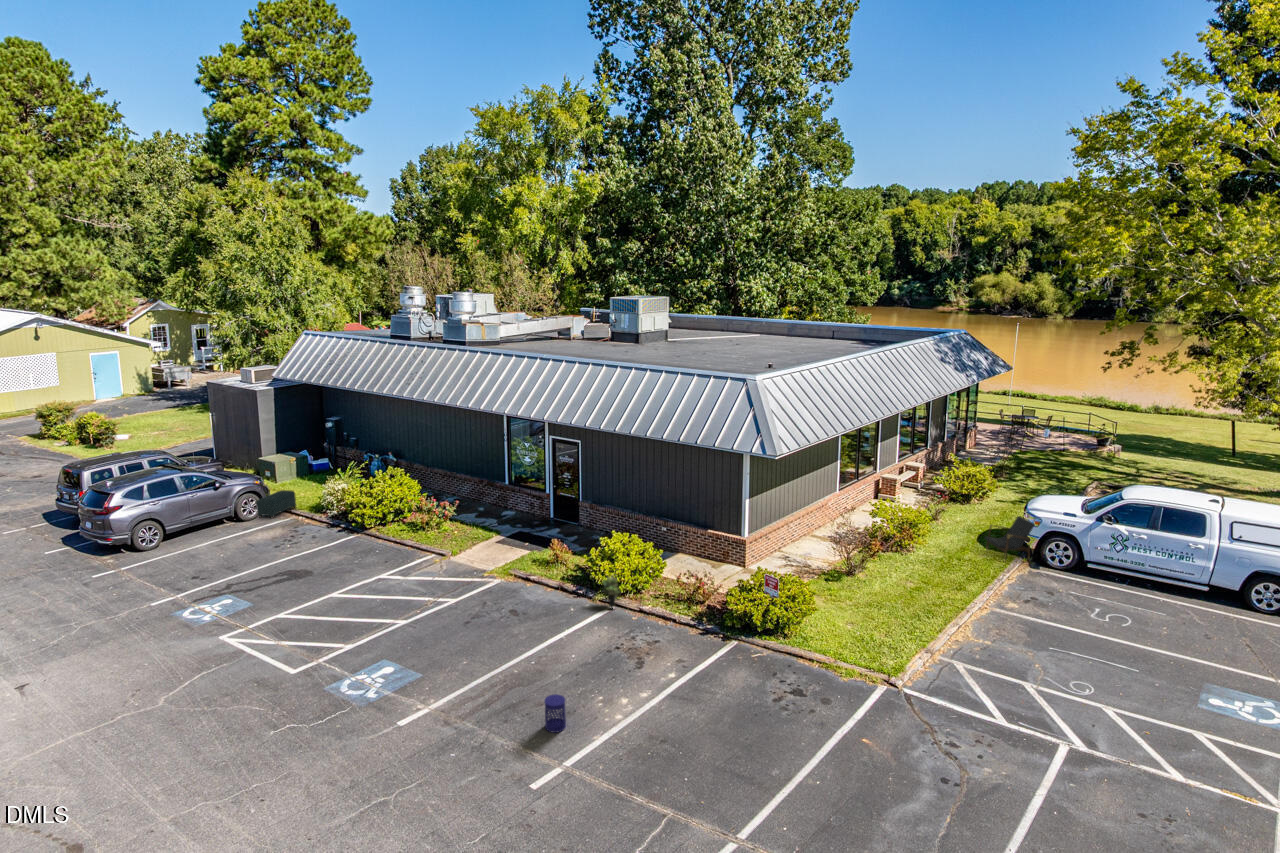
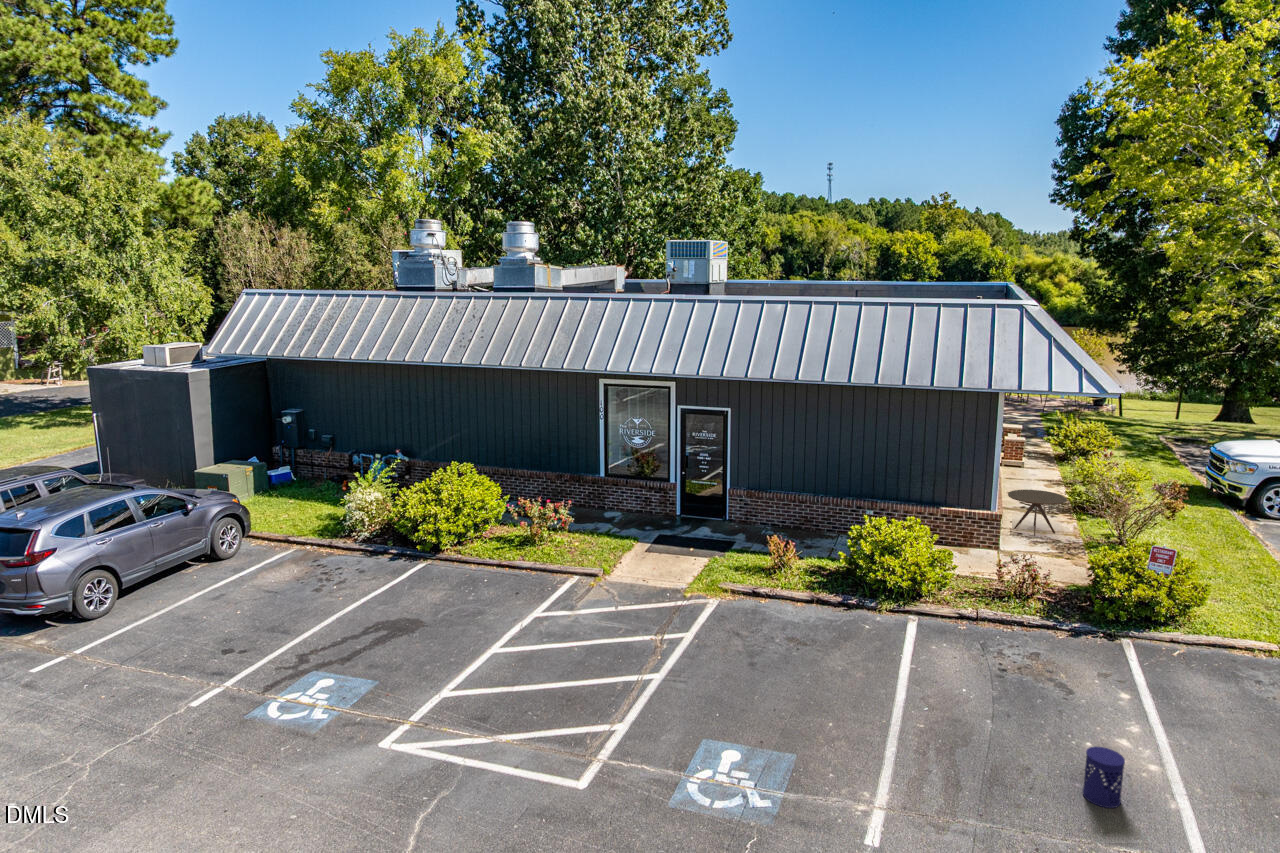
bench: present [256,490,296,518] -> none [238,511,287,554]
lounge chair: present [984,516,1034,561] -> none [1203,464,1264,516]
round table: none [775,522,818,560] -> present [1008,490,1067,536]
potted plant: present [603,575,619,610] -> none [898,570,925,620]

